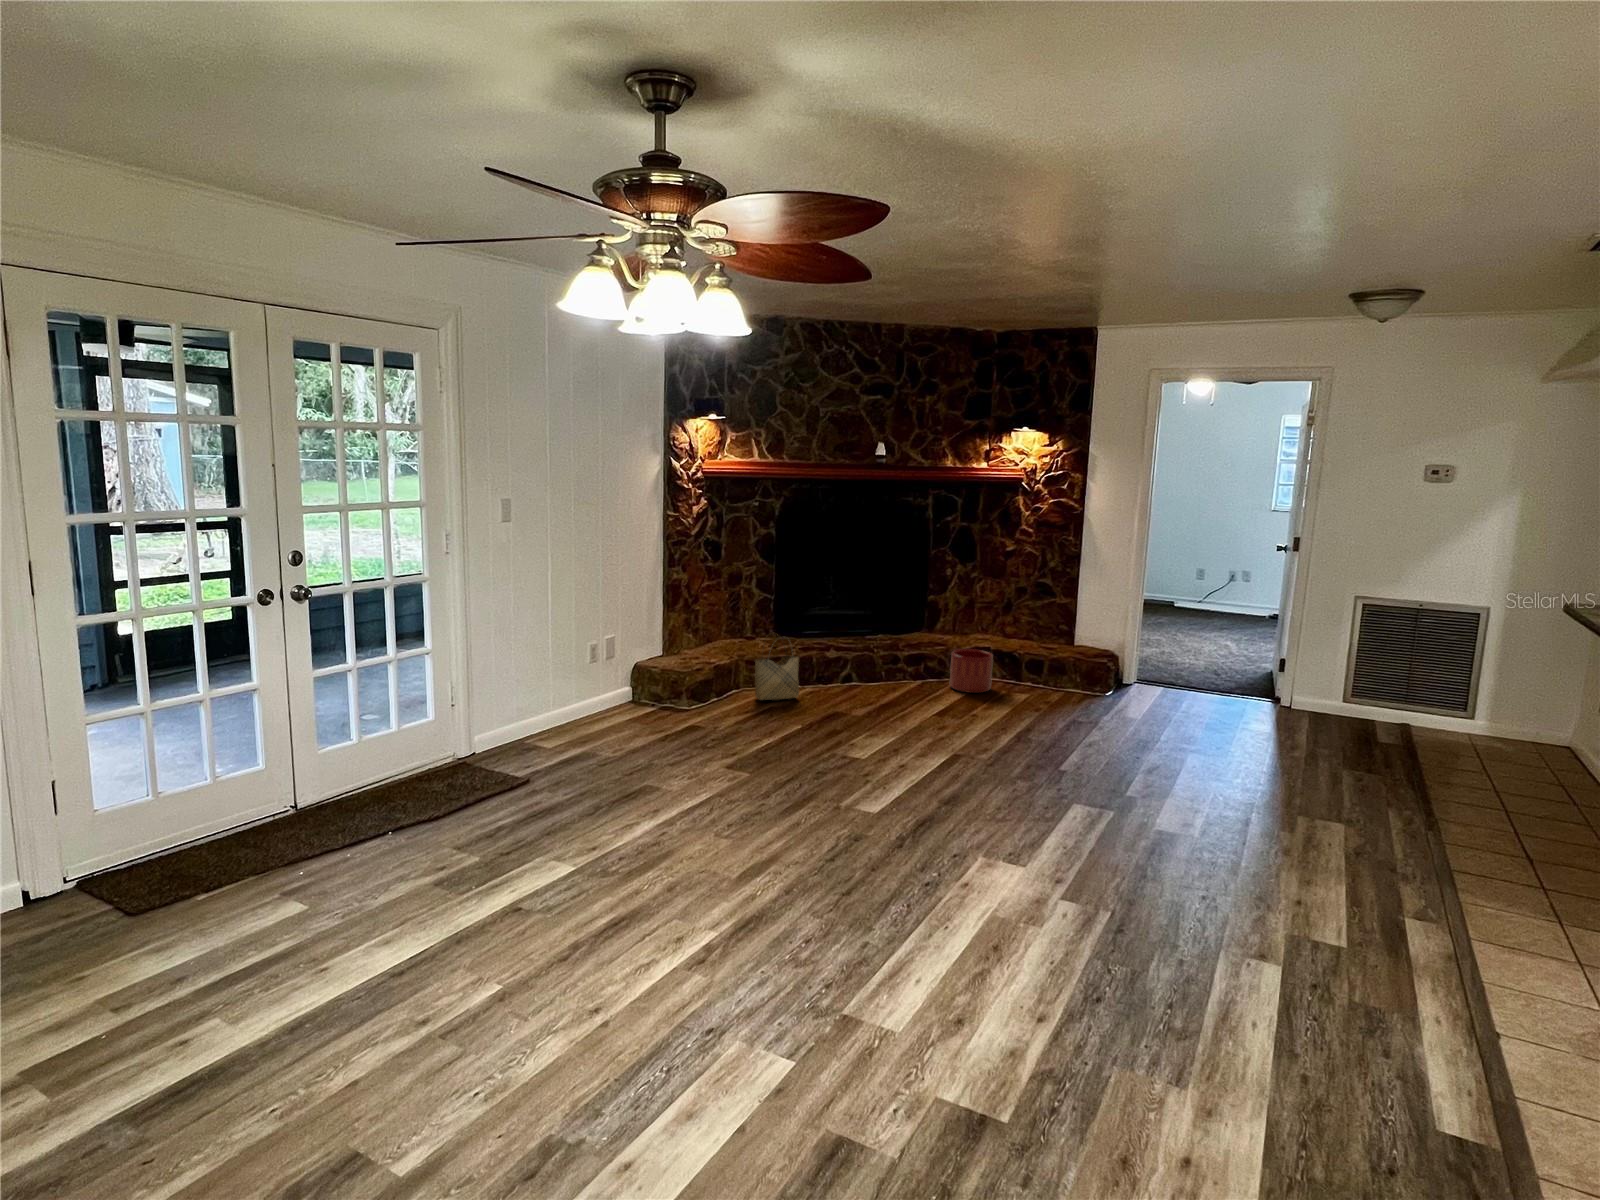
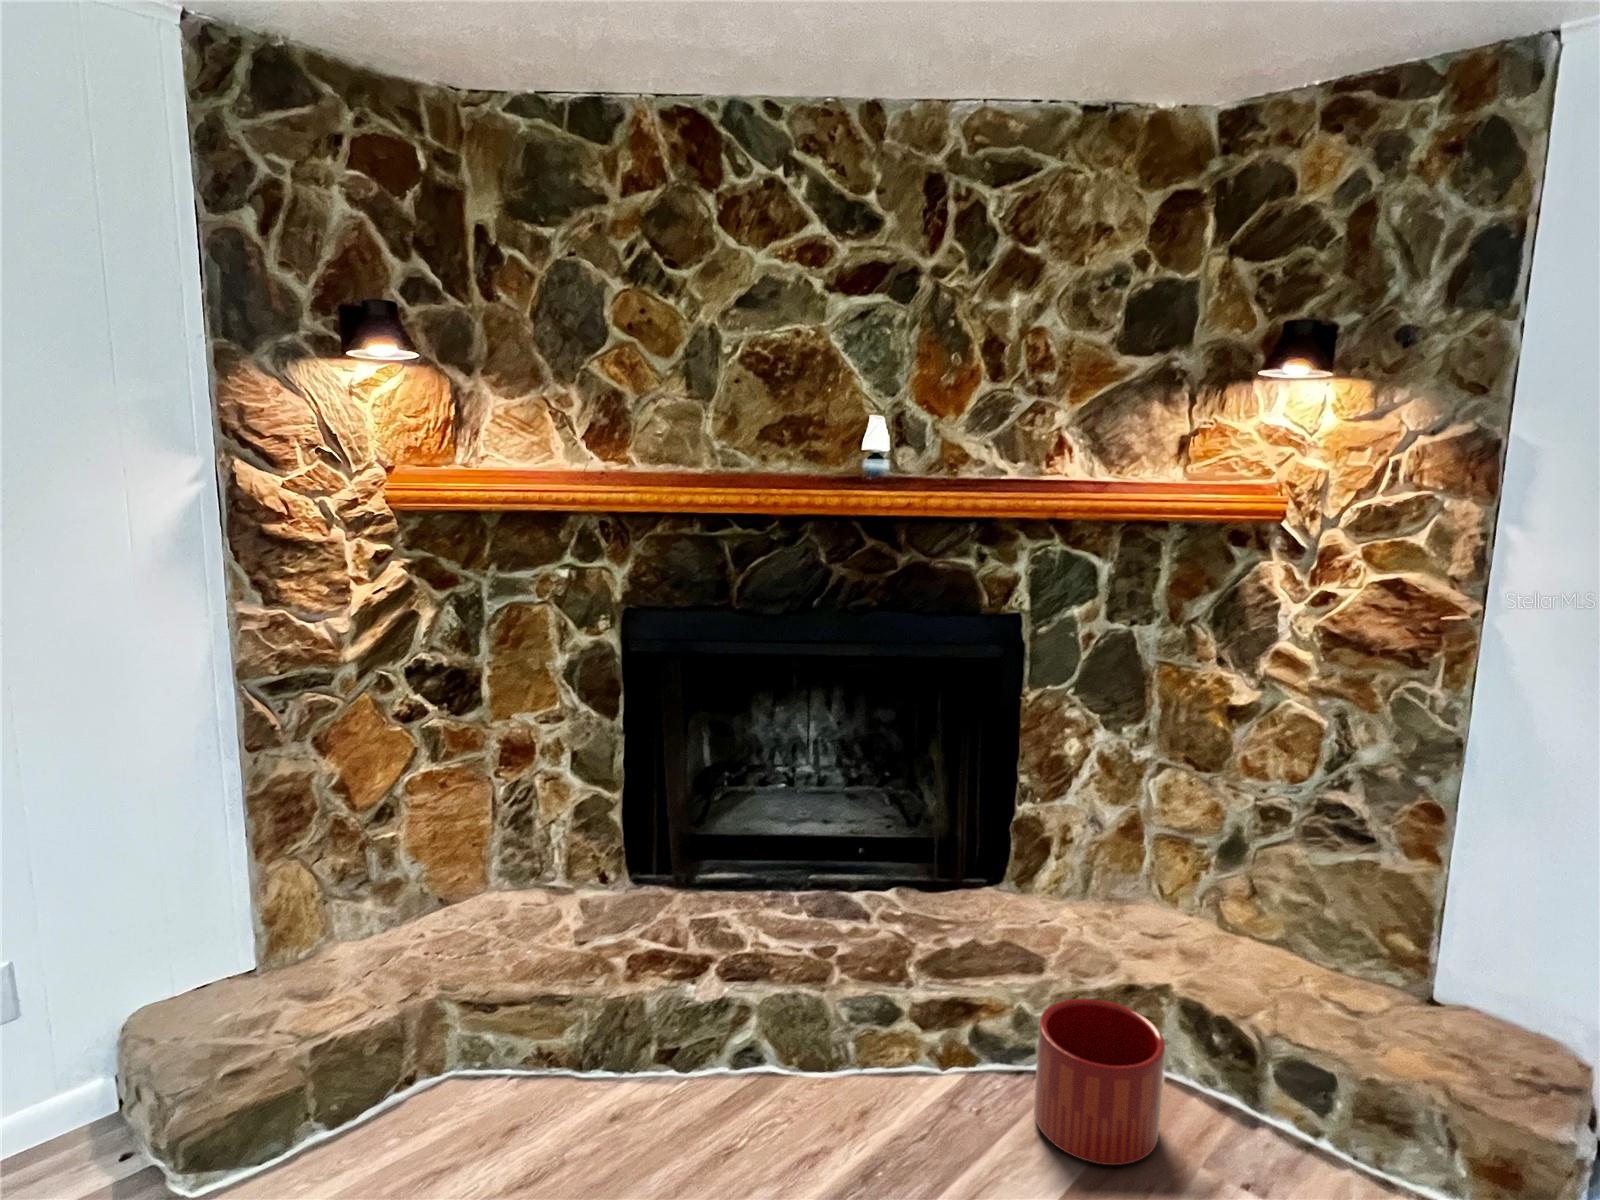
woven basket: present [755,633,799,700] -> none [421,947,567,1154]

